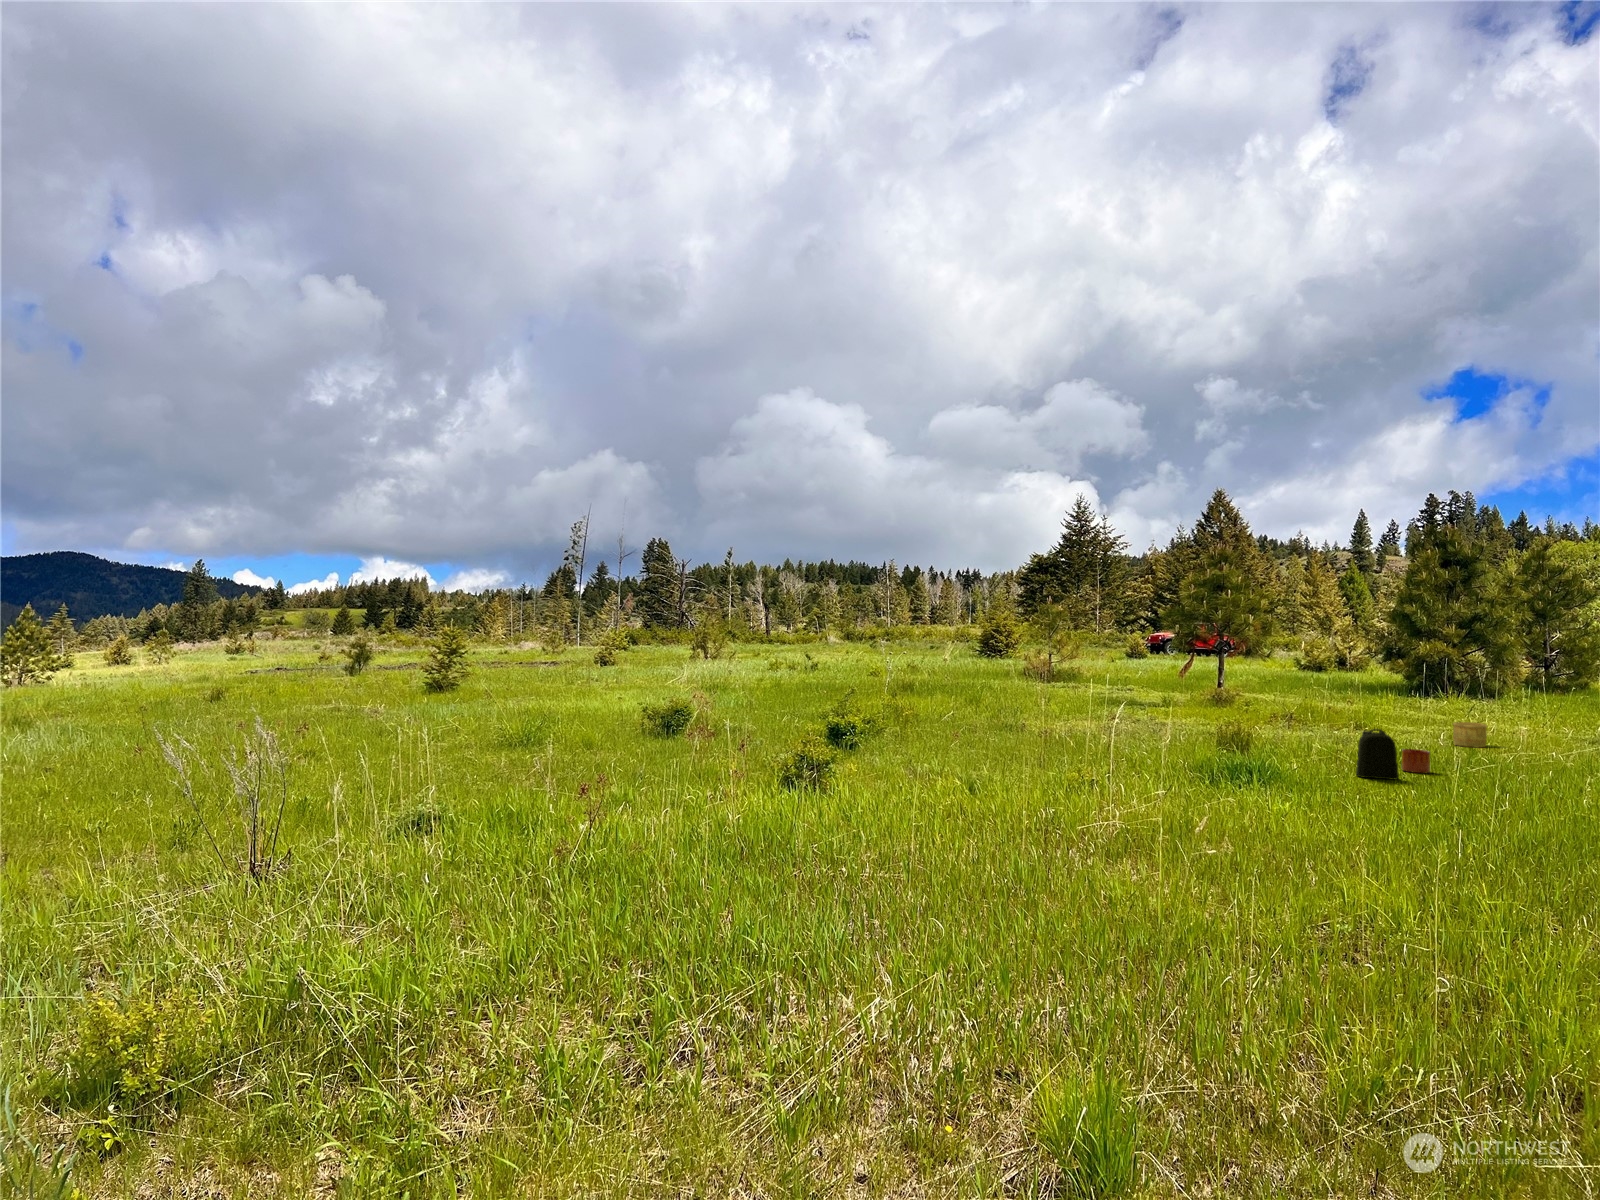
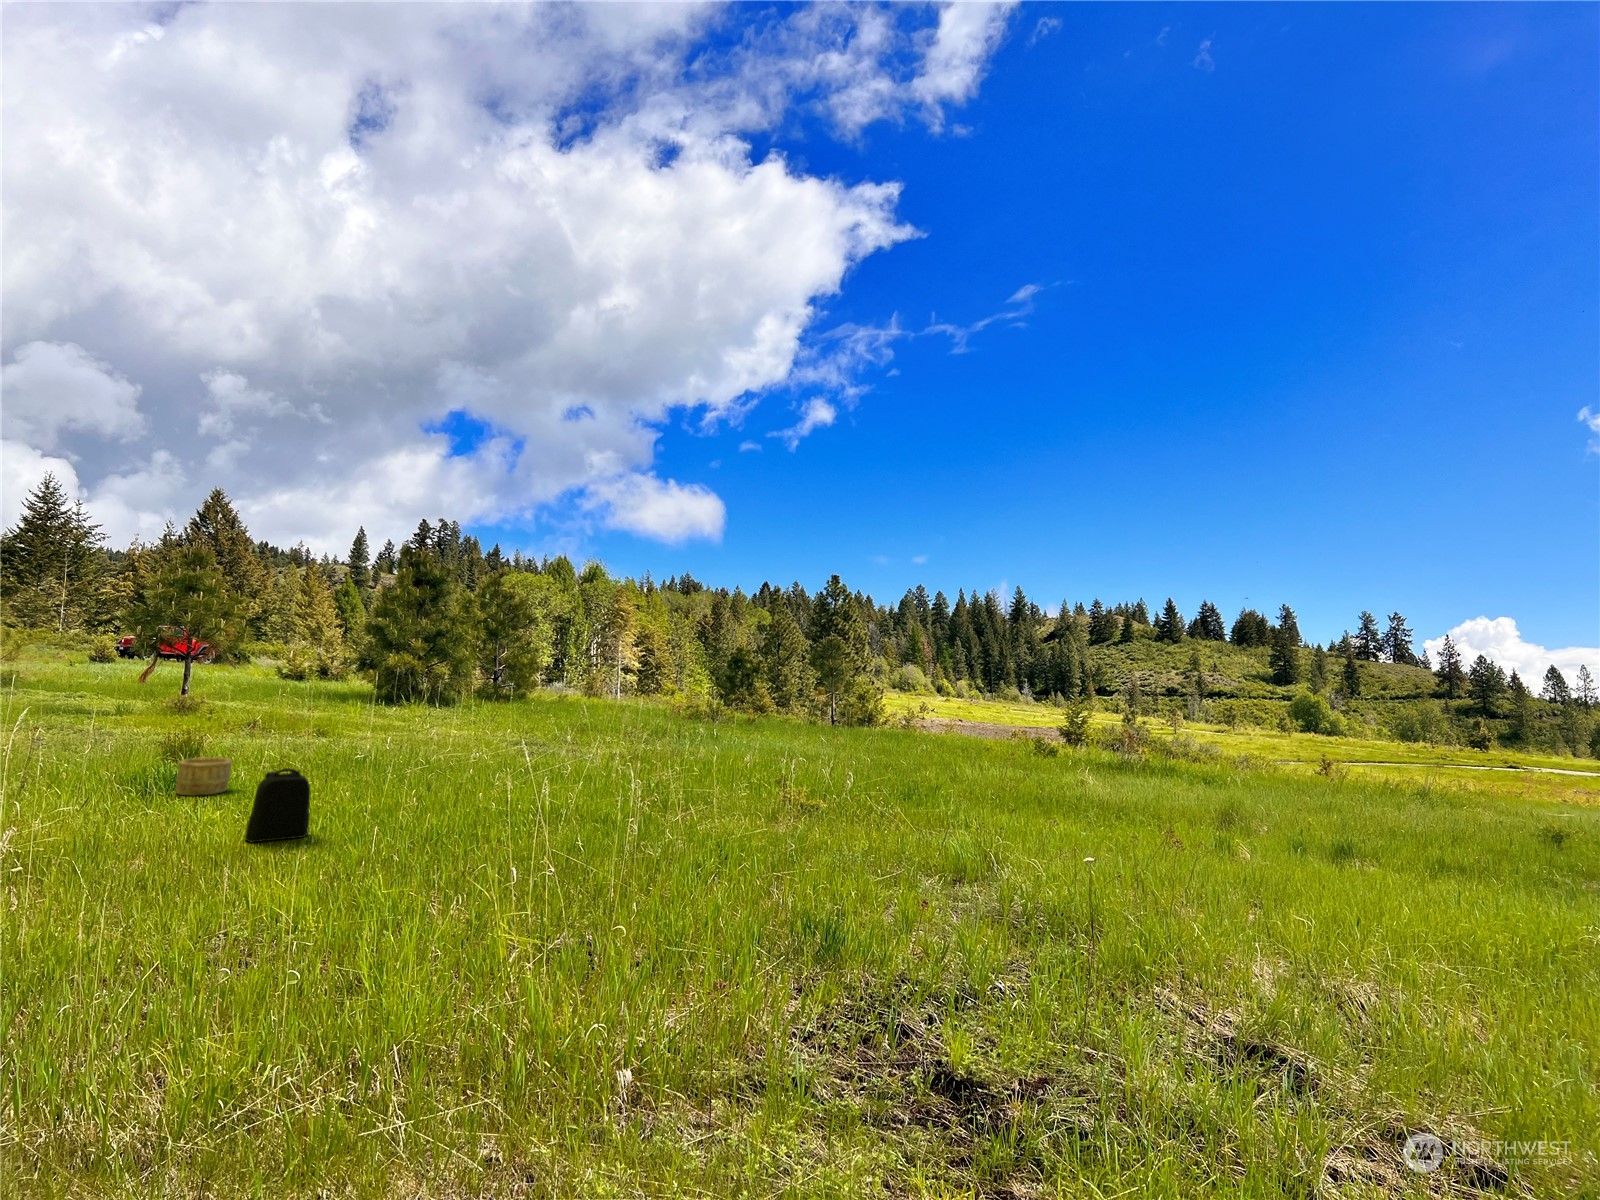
wooden bucket: present [1453,722,1487,748] -> present [175,757,233,796]
planter: present [1402,749,1430,773] -> none [320,784,360,816]

